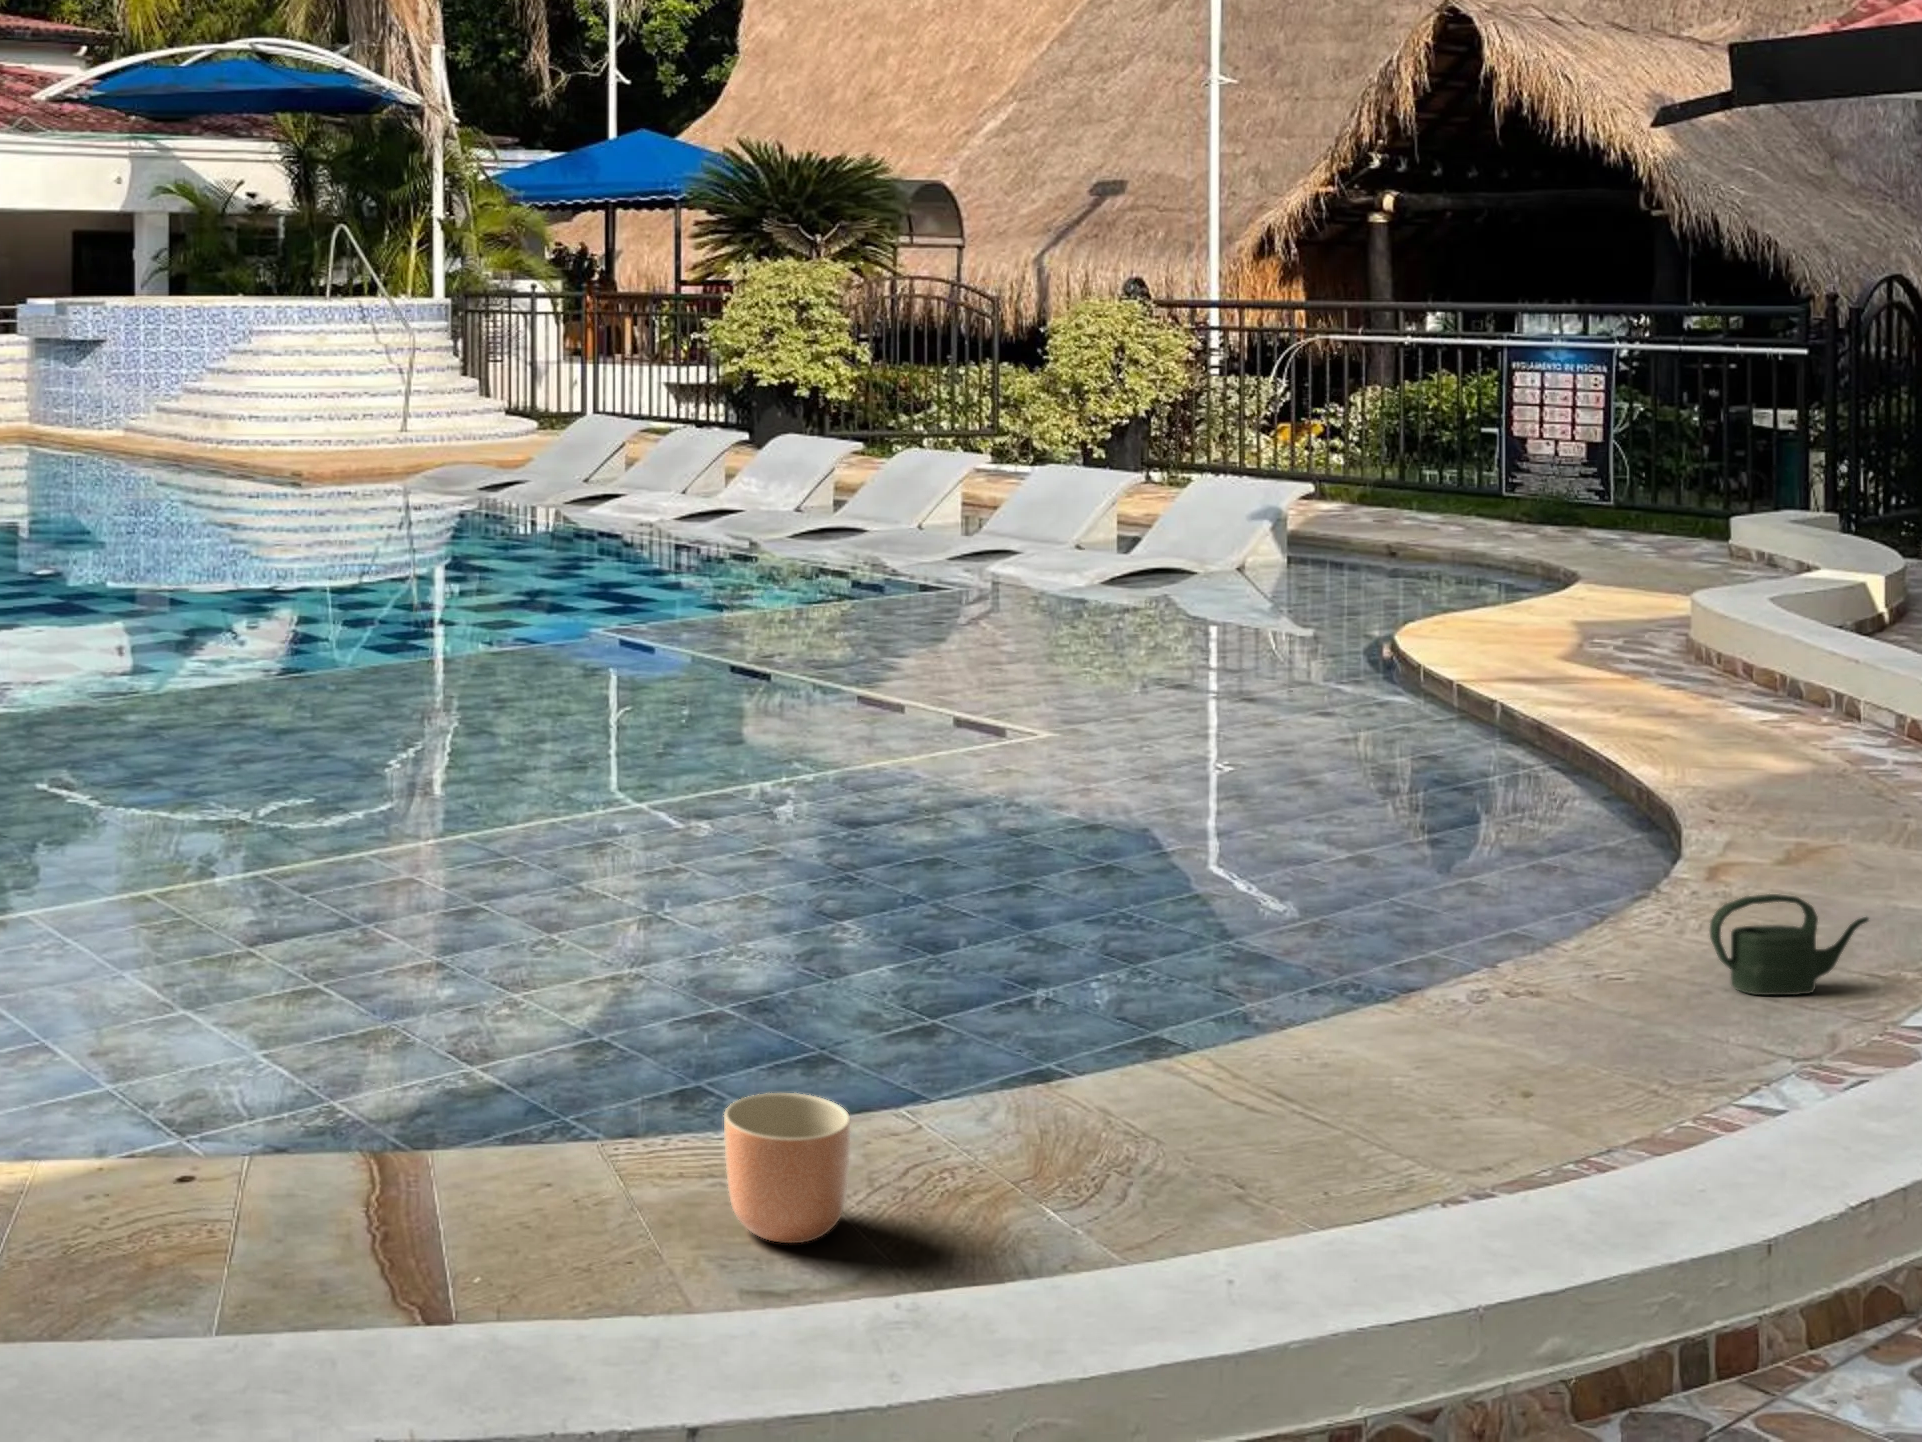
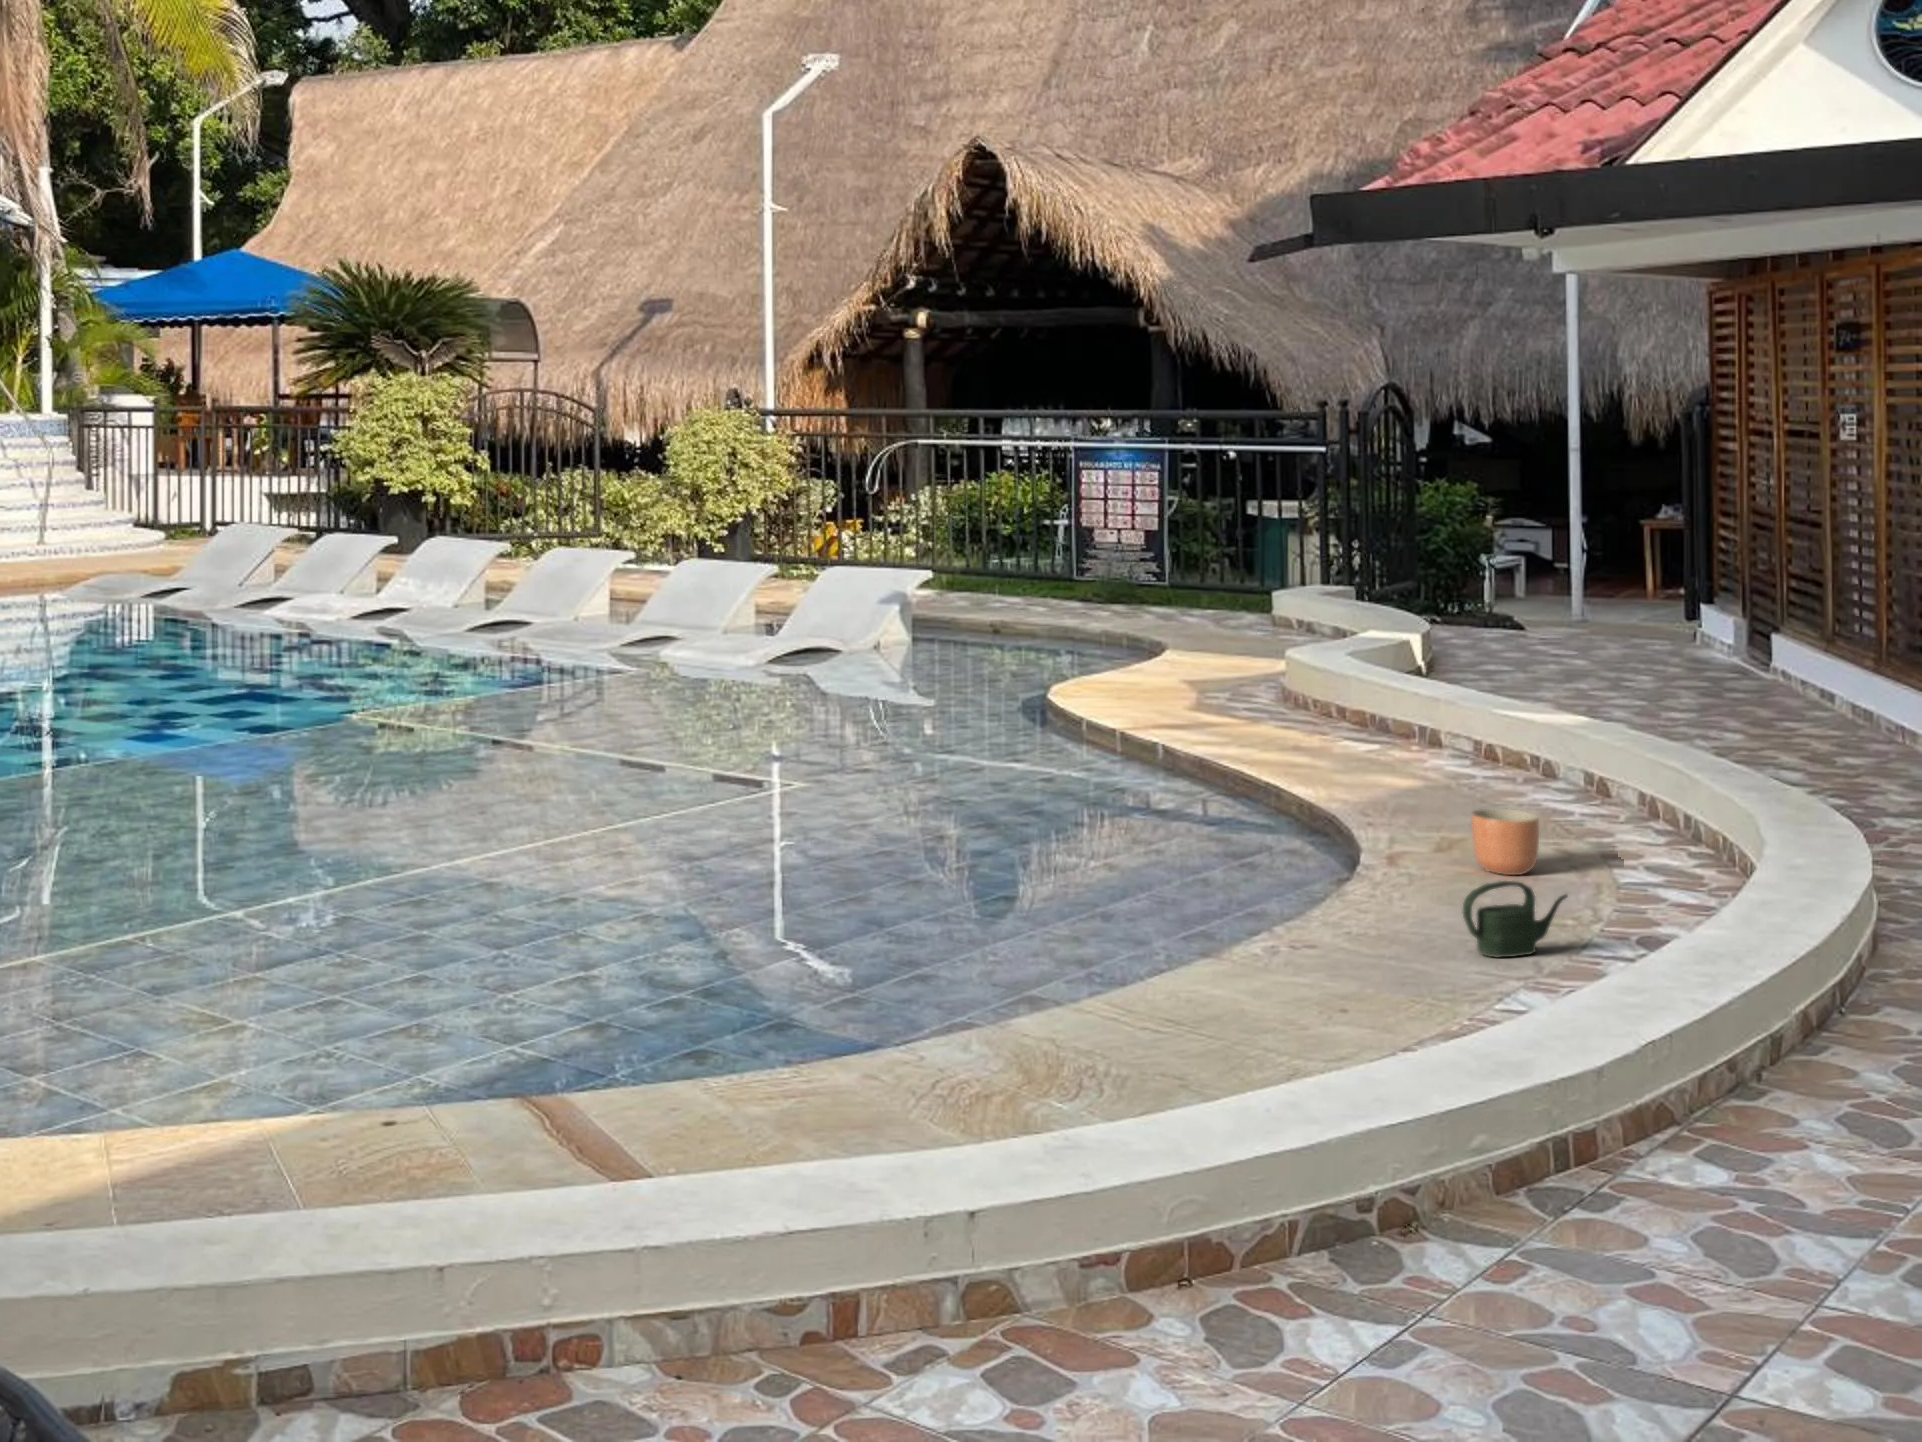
planter: present [724,1093,850,1243] -> present [1471,809,1539,875]

